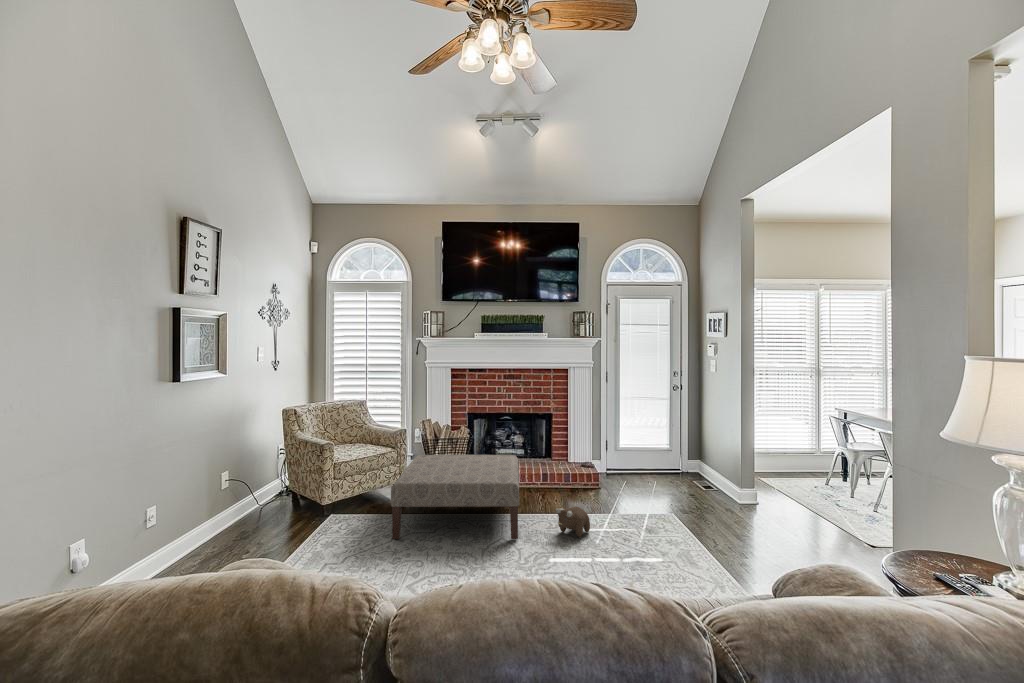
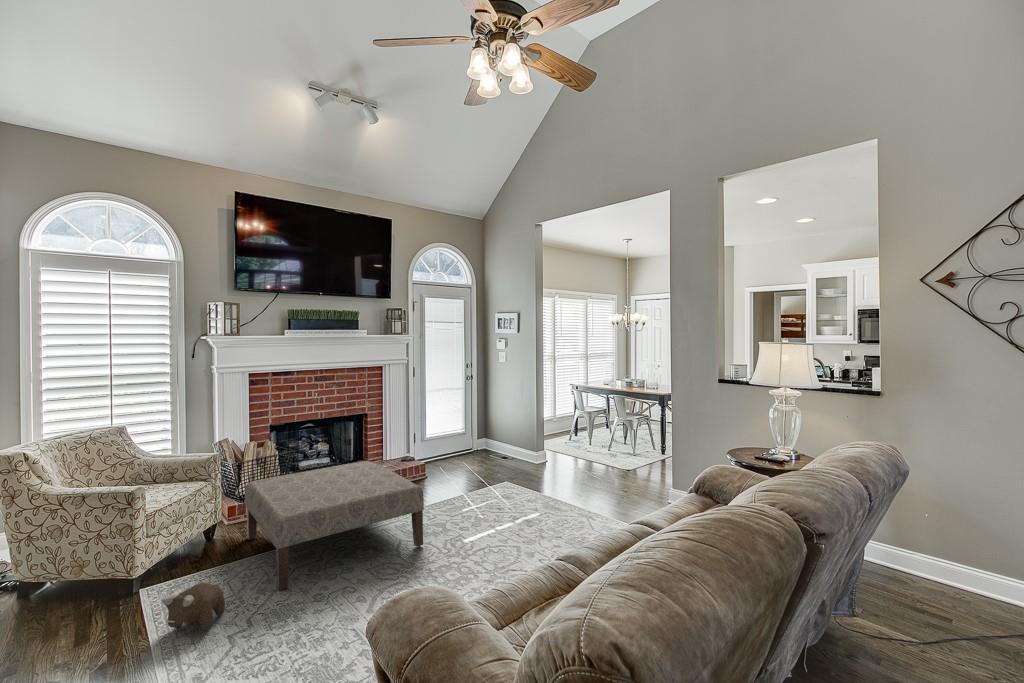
plush toy: present [555,507,590,538] -> present [162,583,225,630]

